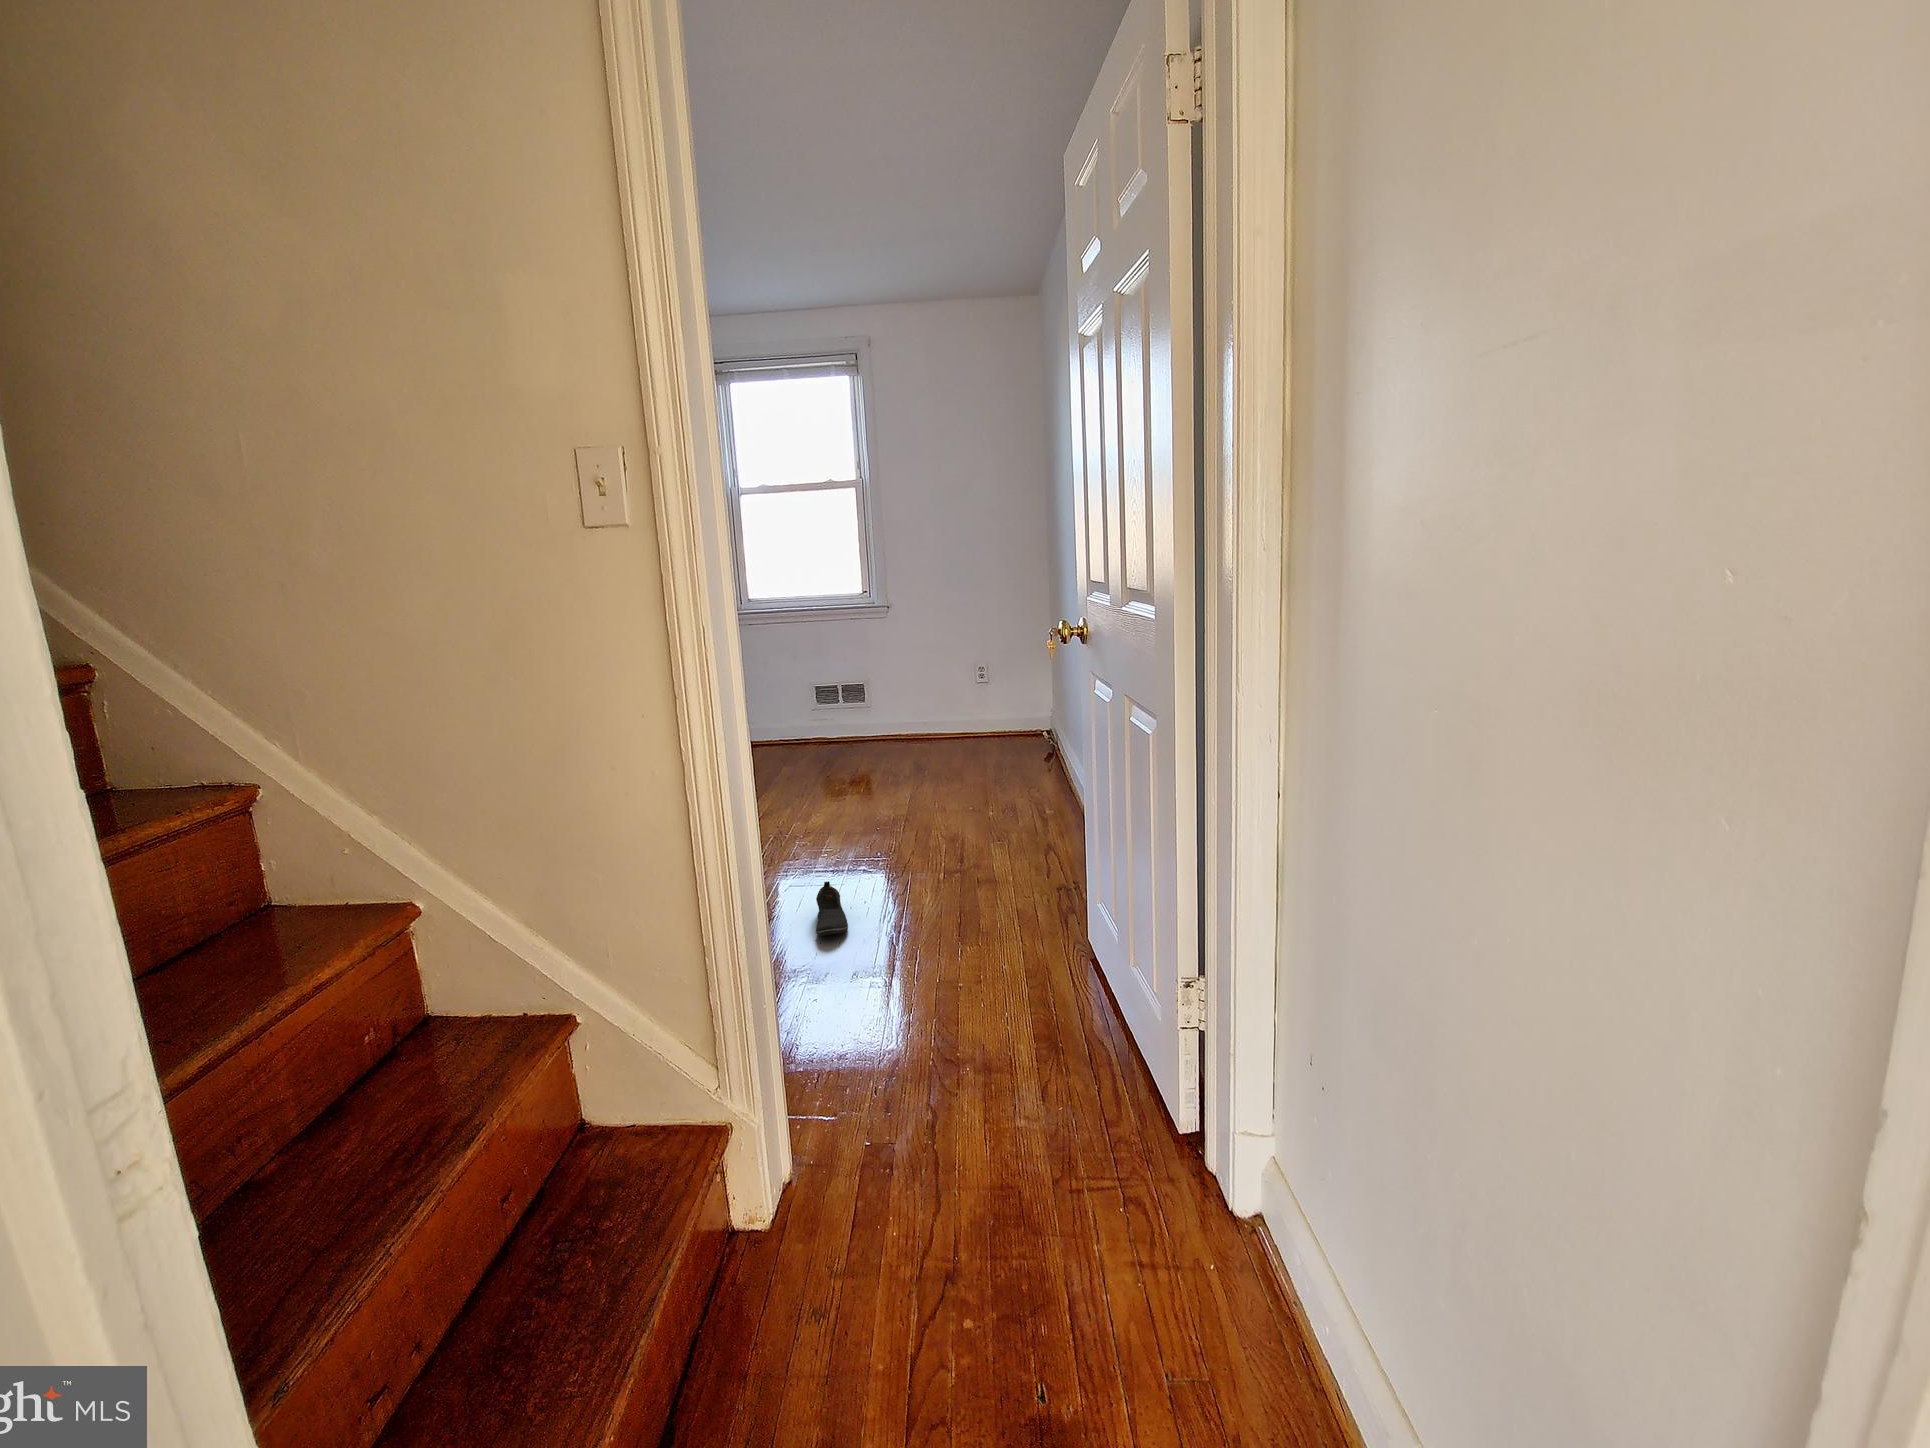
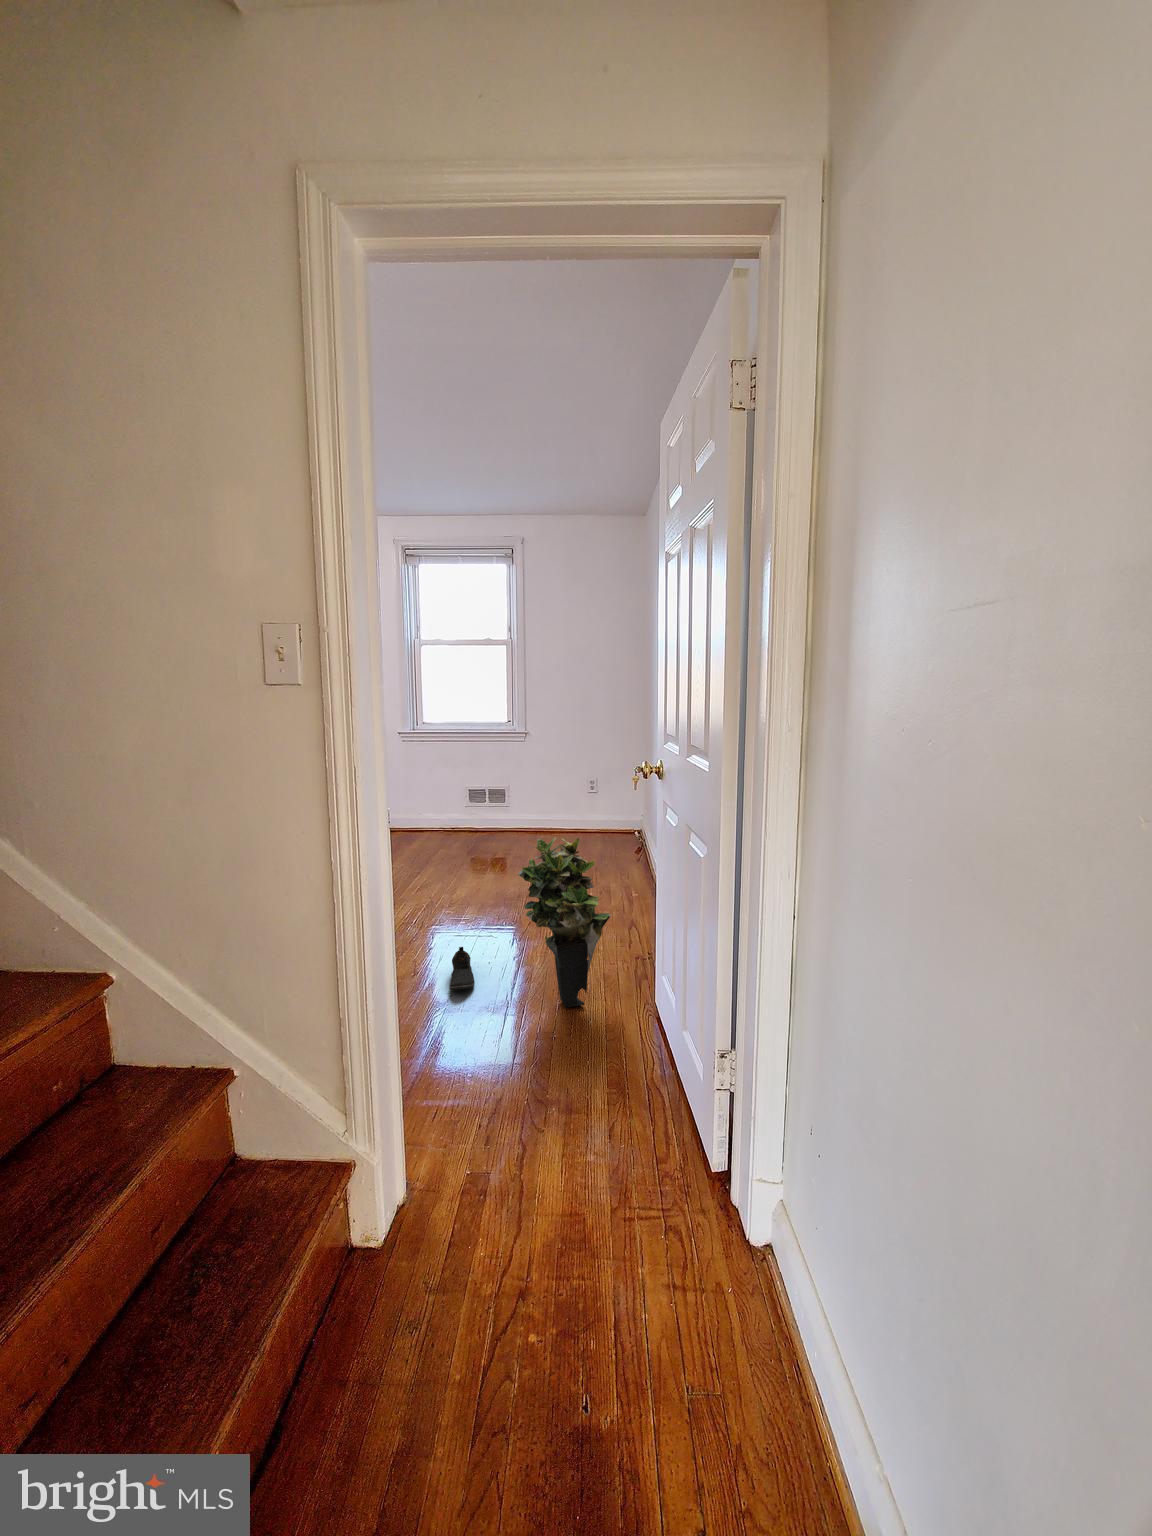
potted plant: none [899,730,1025,952] -> present [518,838,611,1008]

